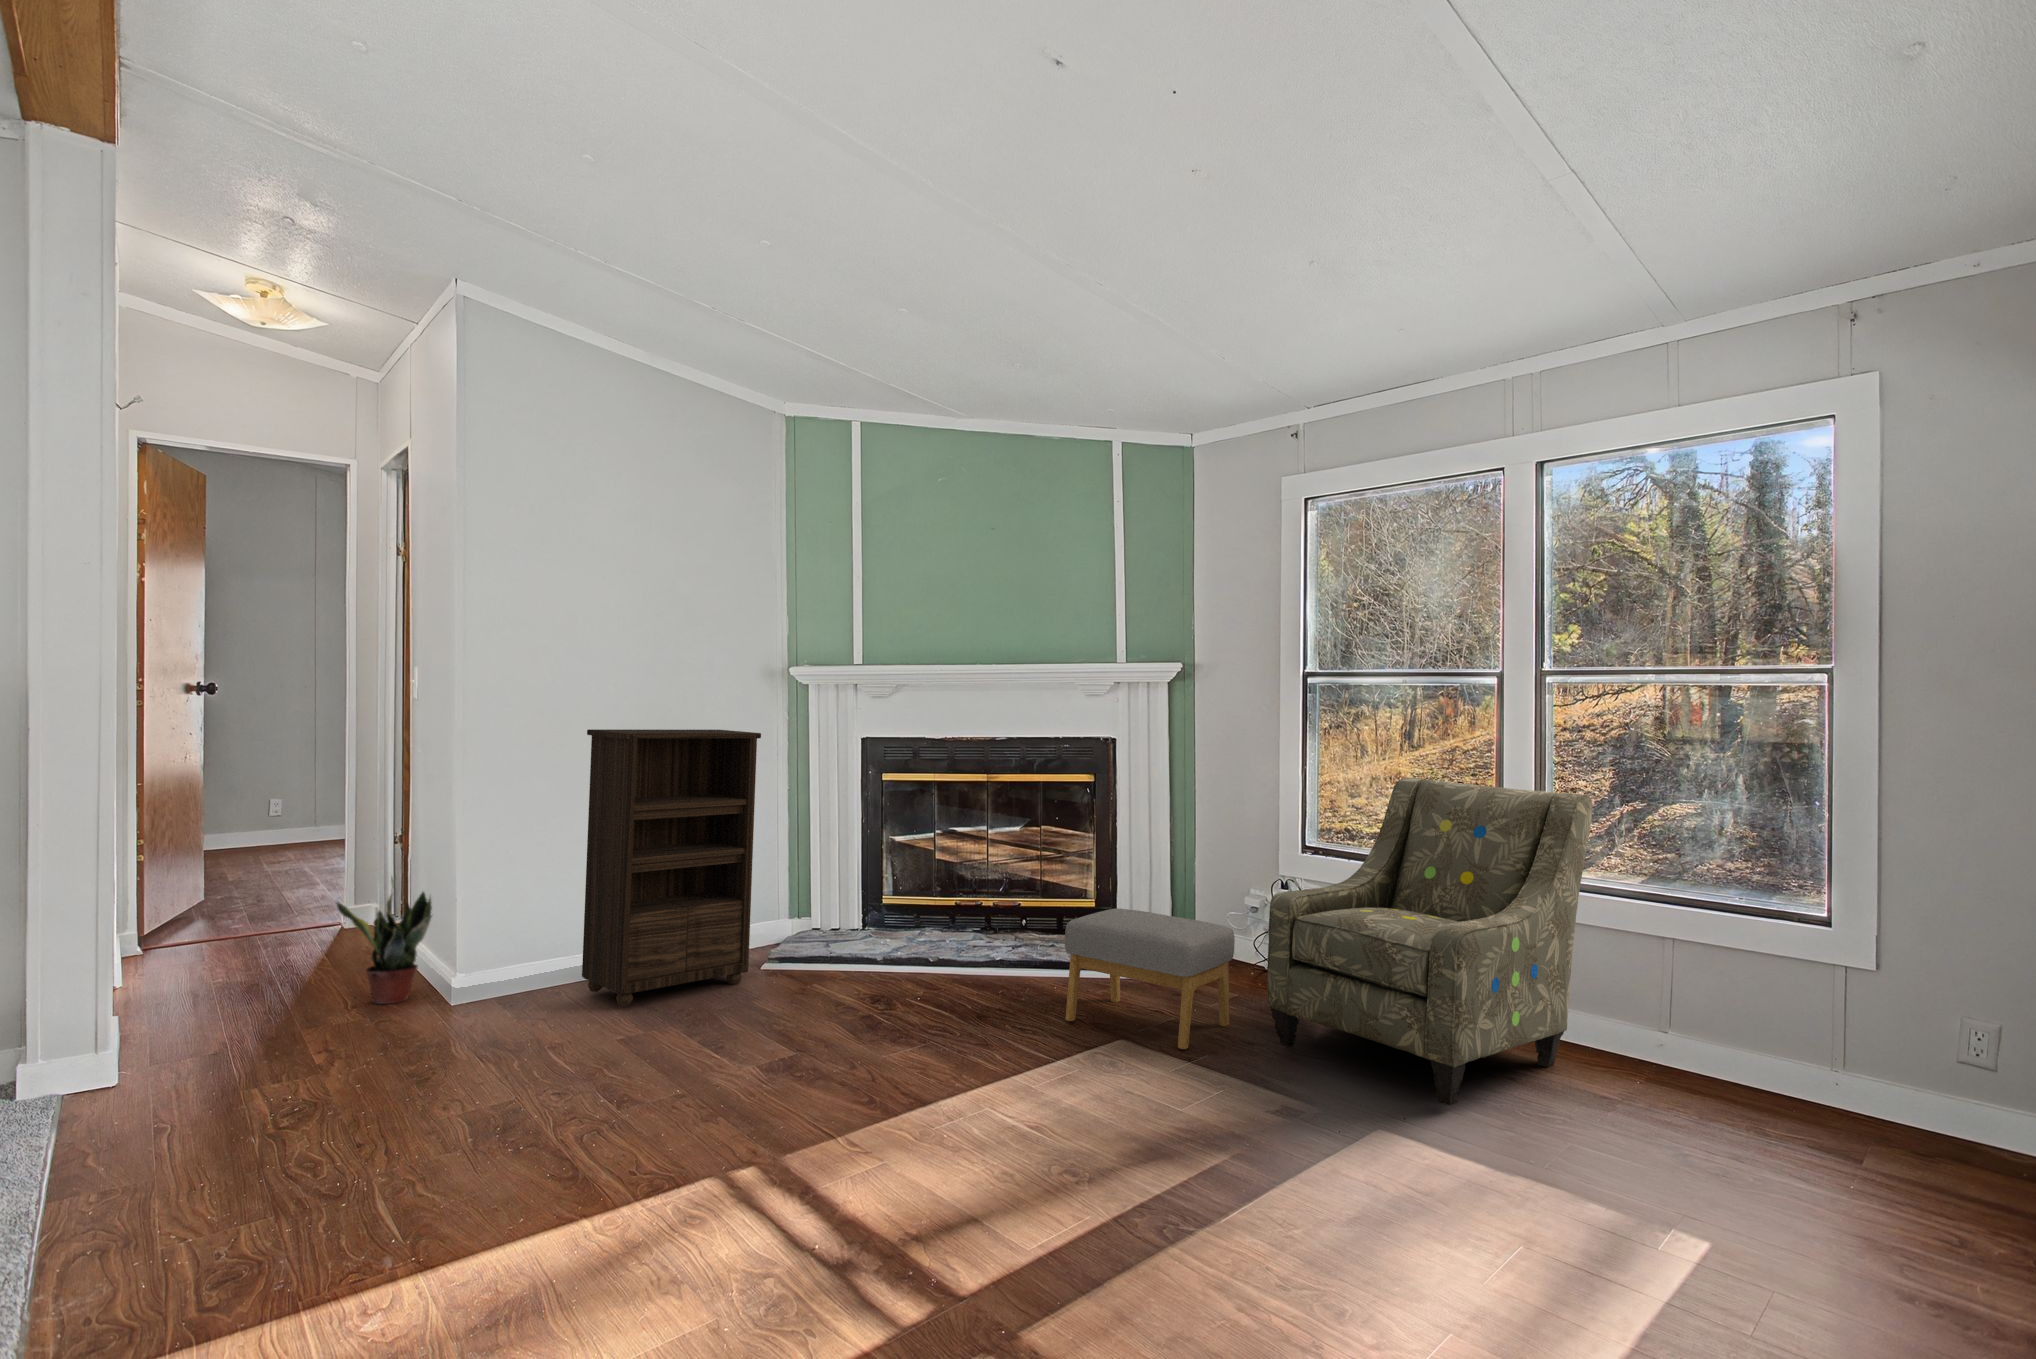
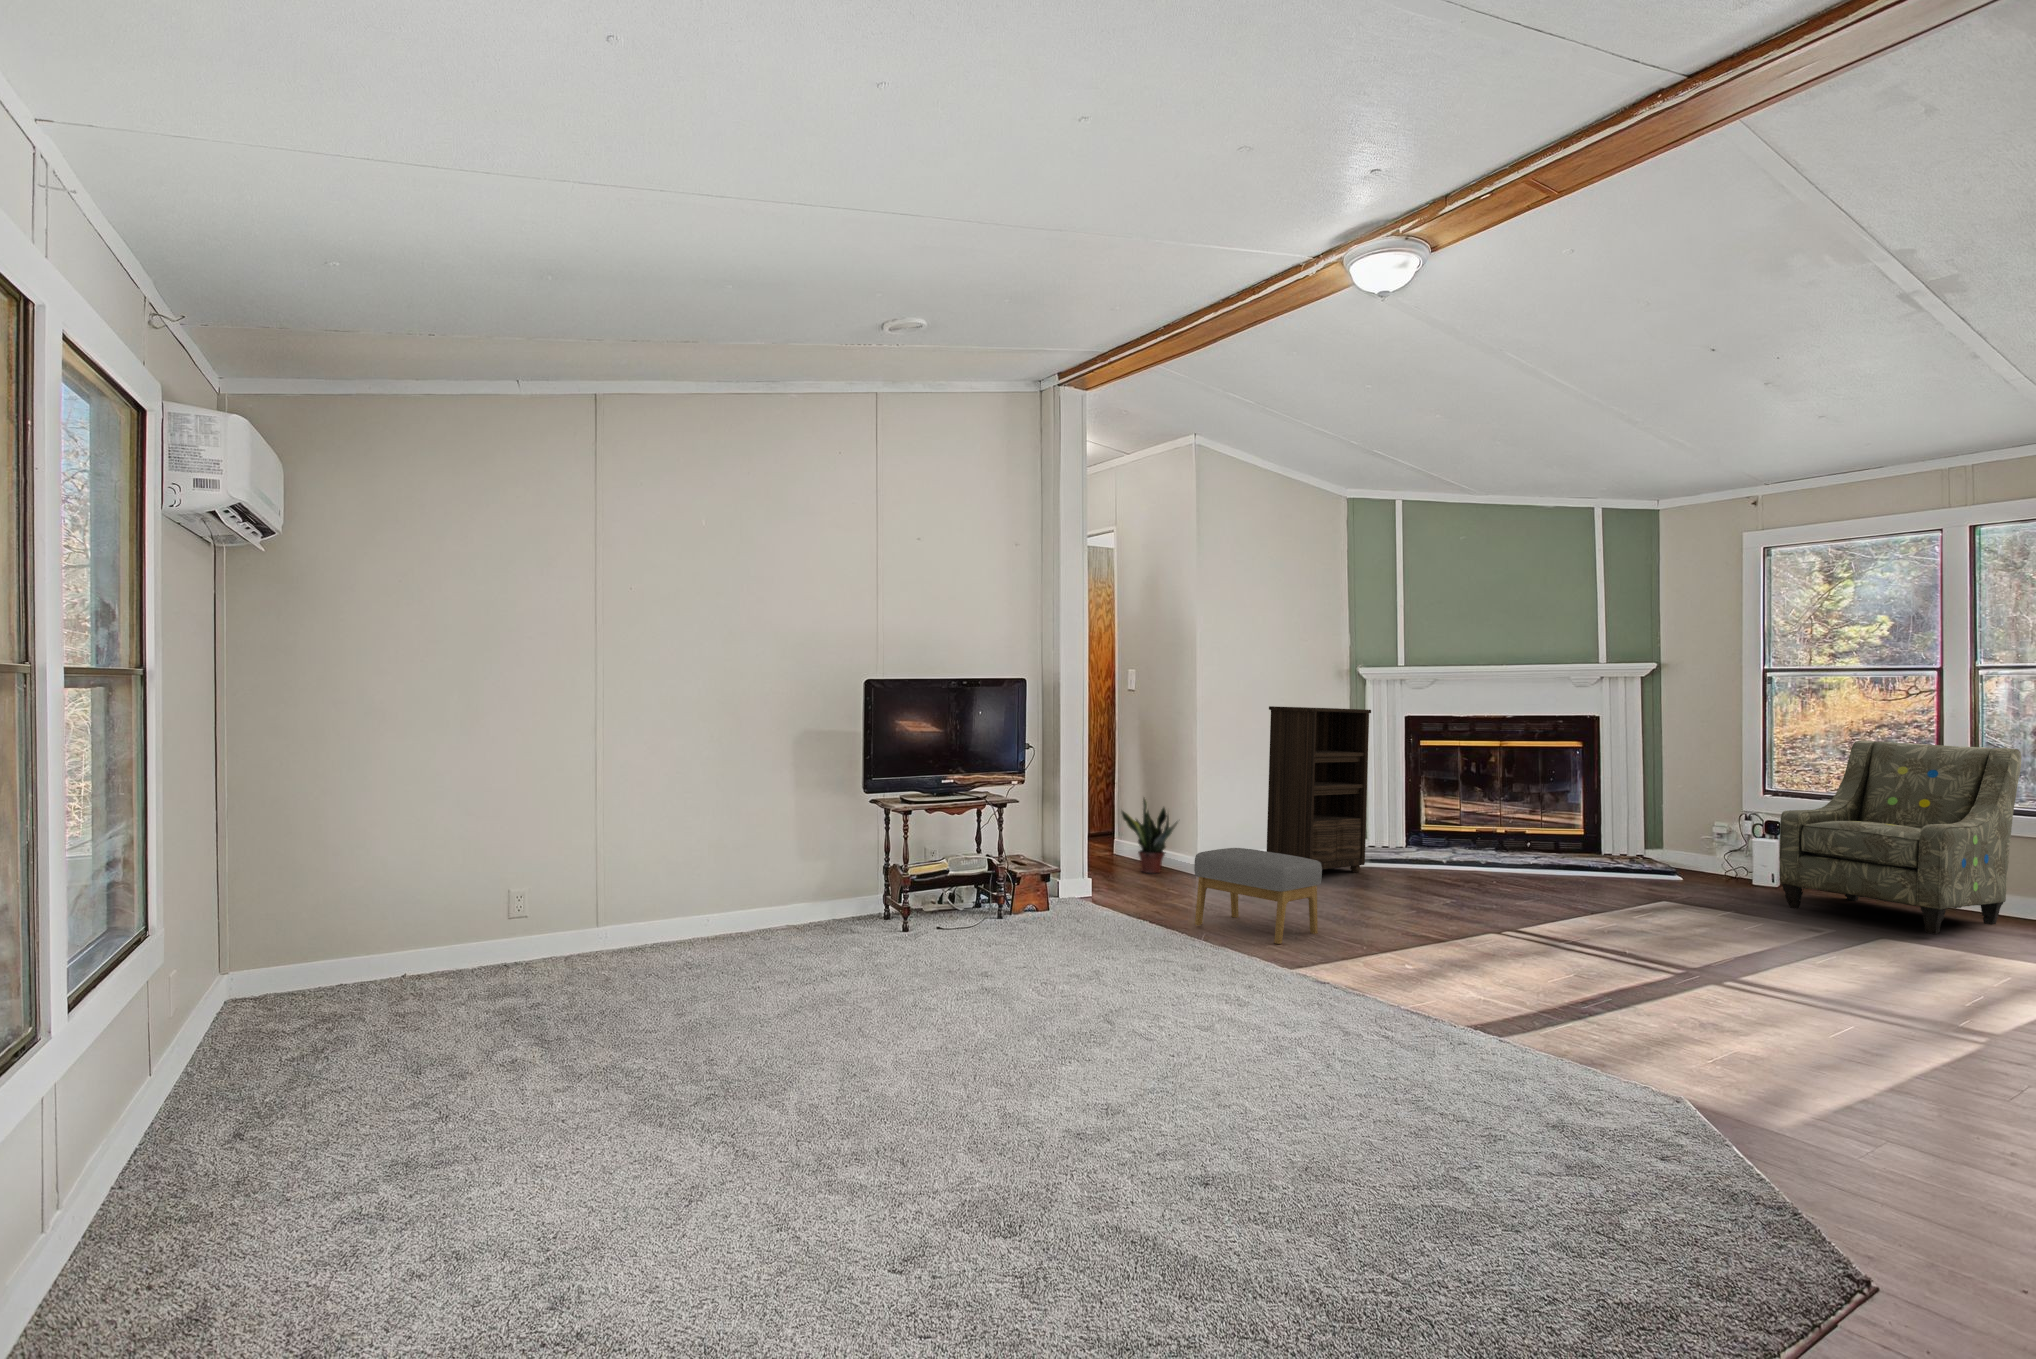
footstool: present [1065,908,1235,1049] -> present [1194,848,1322,944]

